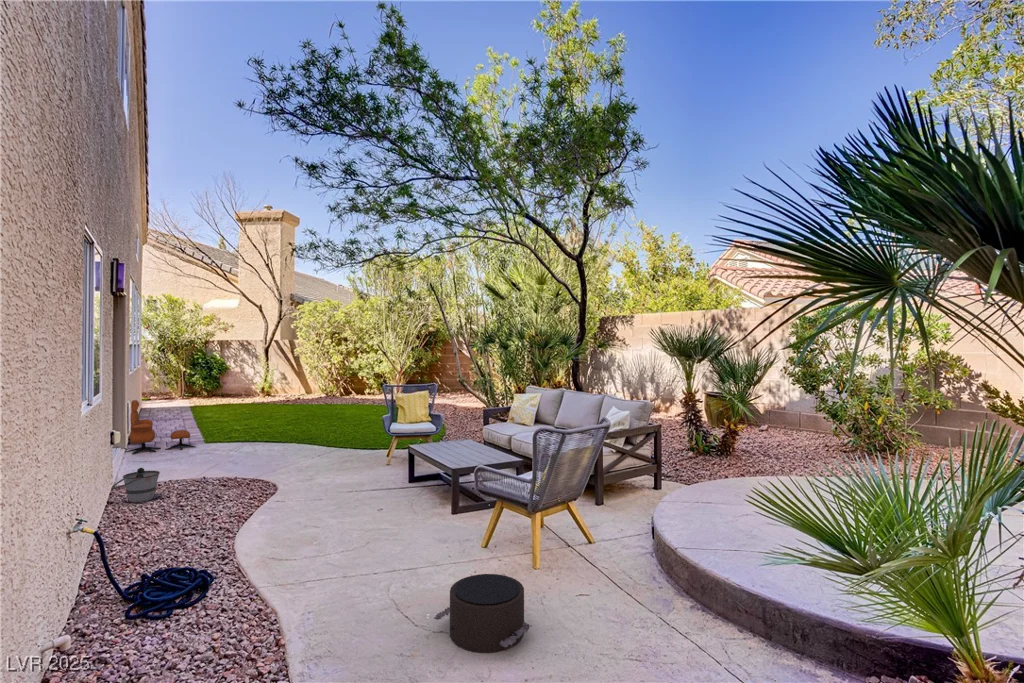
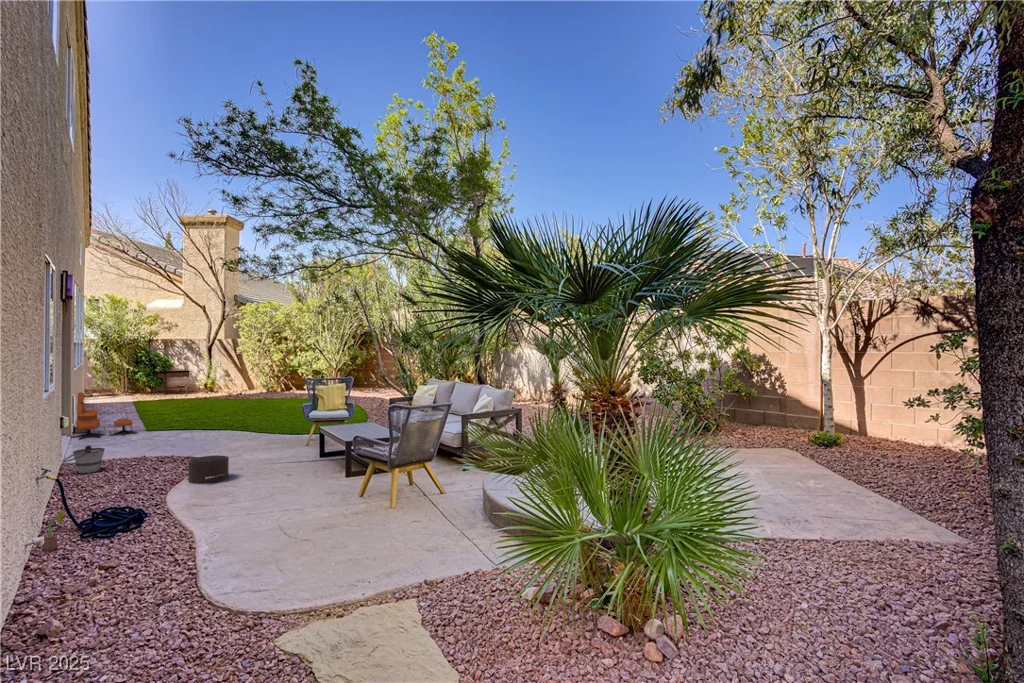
side table: none [209,374,250,400] -> present [154,370,190,395]
pouf: present [434,574,532,653] -> present [184,455,229,483]
decorative plant: none [72,577,104,641] -> present [42,509,64,551]

